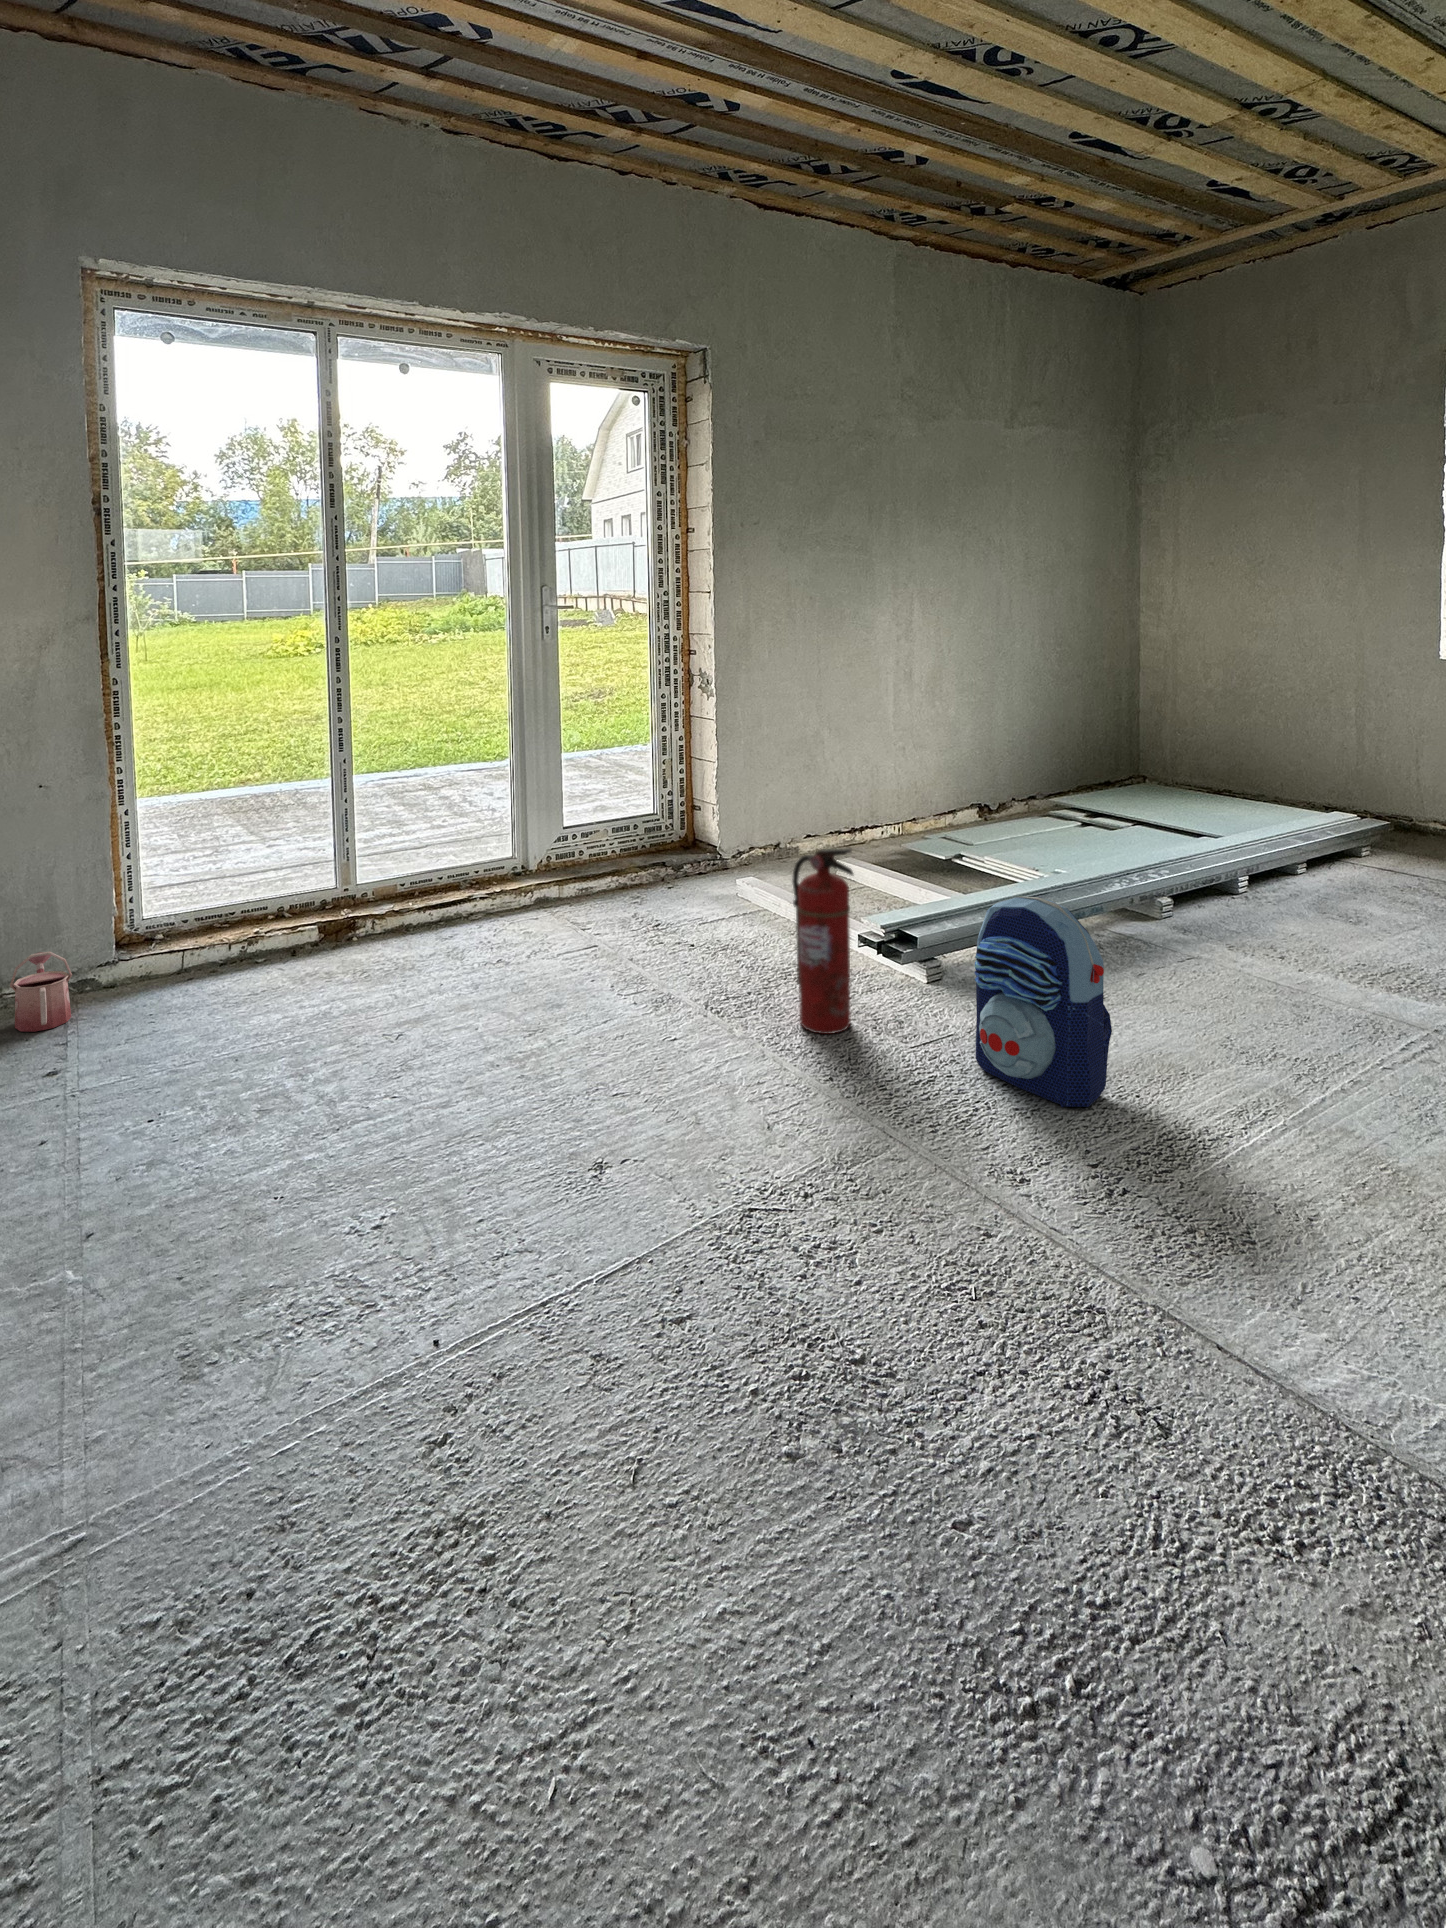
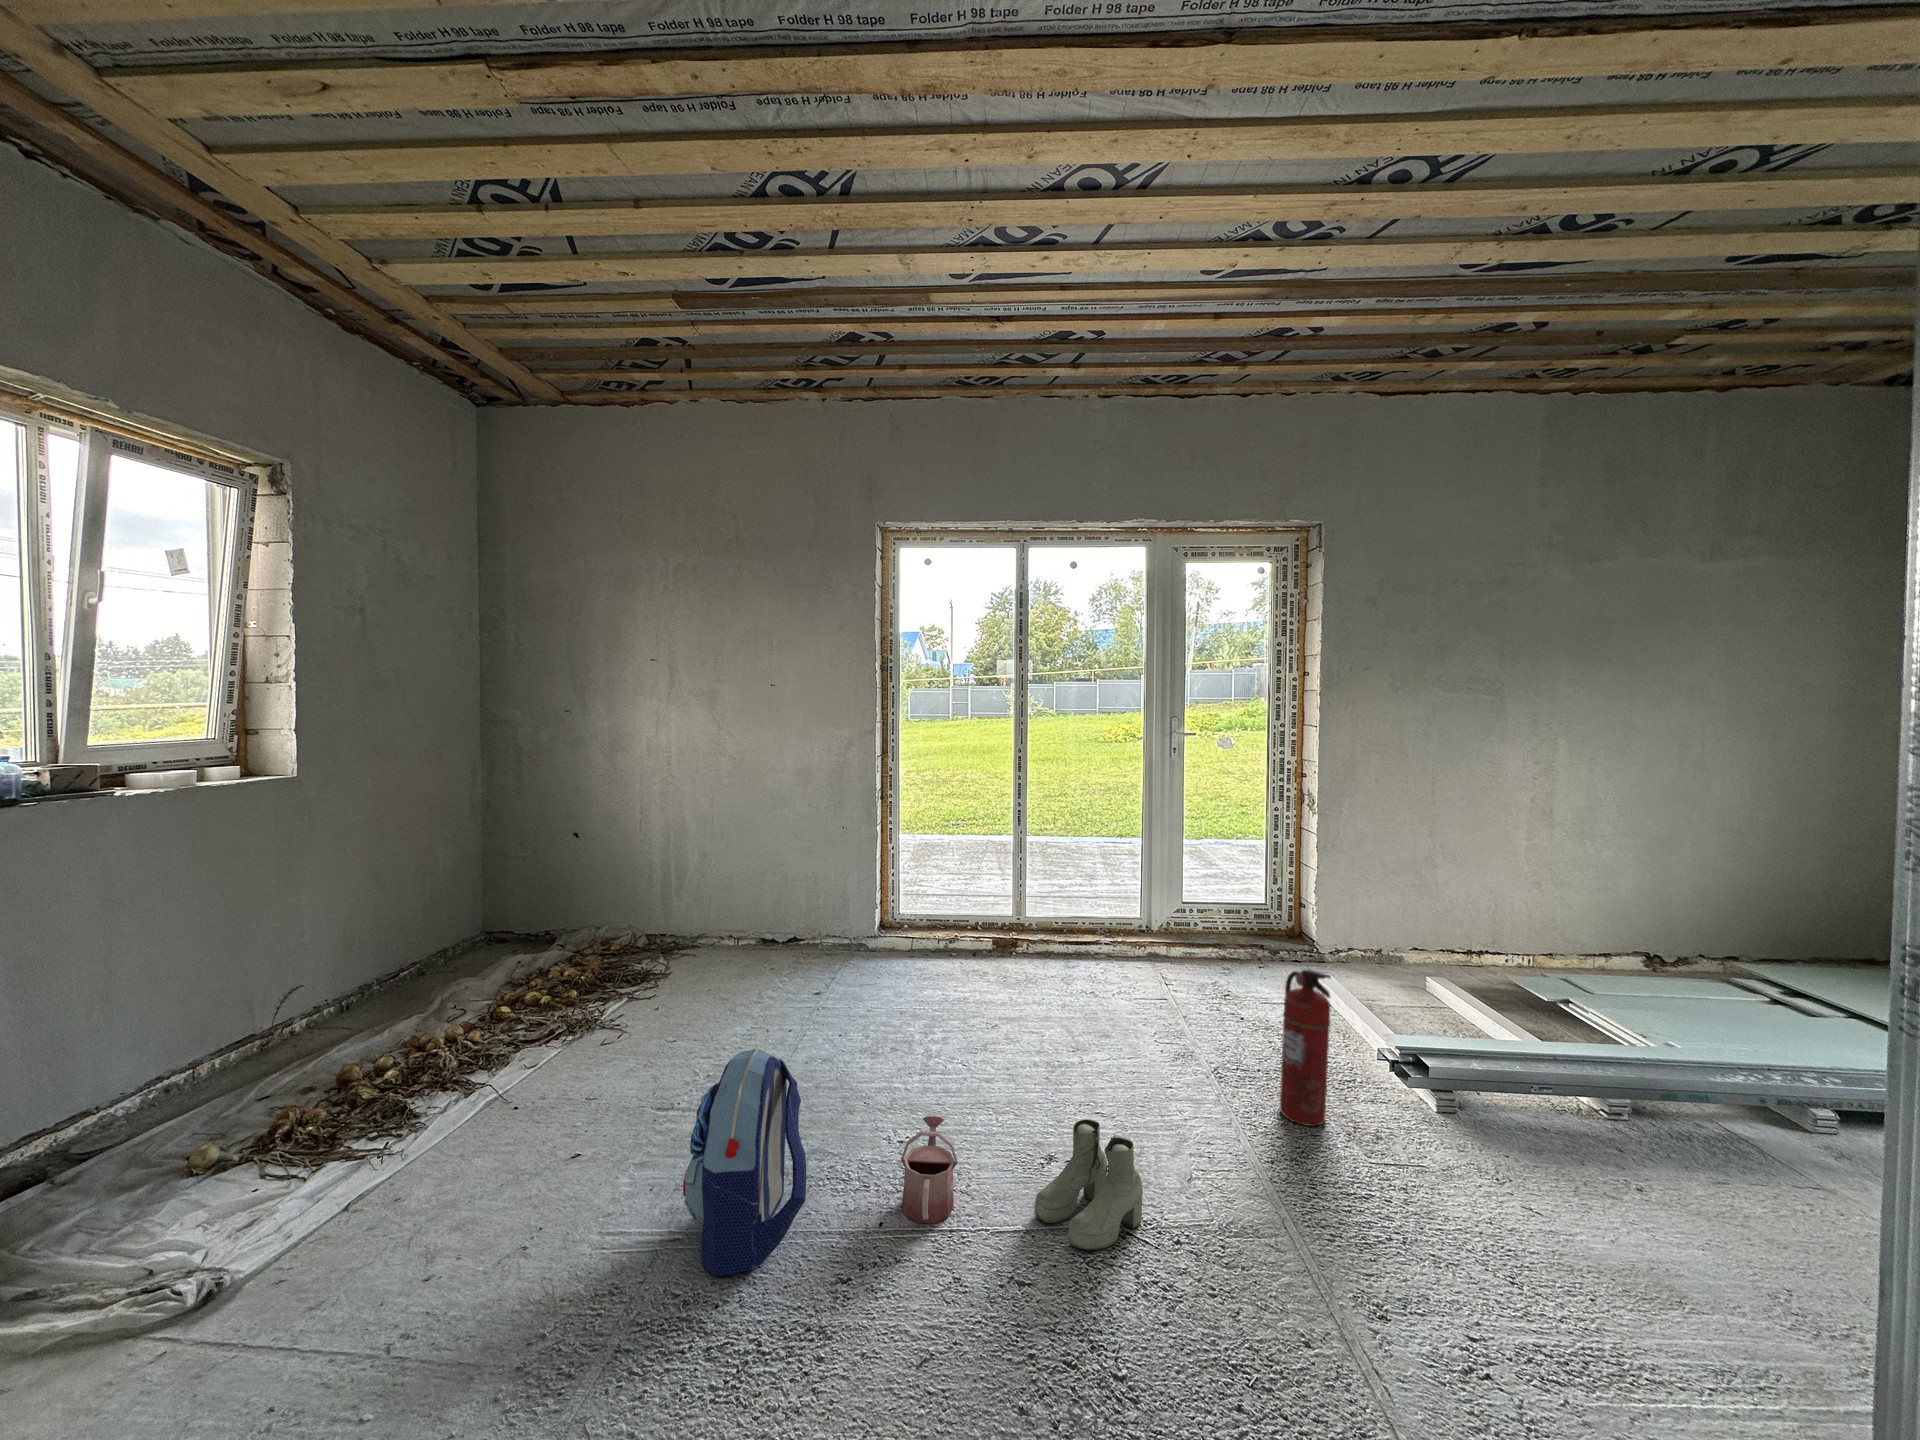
backpack: present [975,896,1112,1107] -> present [683,1048,807,1277]
watering can: present [10,952,72,1032] -> present [901,1116,958,1223]
boots: none [633,1088,758,1252] -> present [1034,1120,1143,1250]

